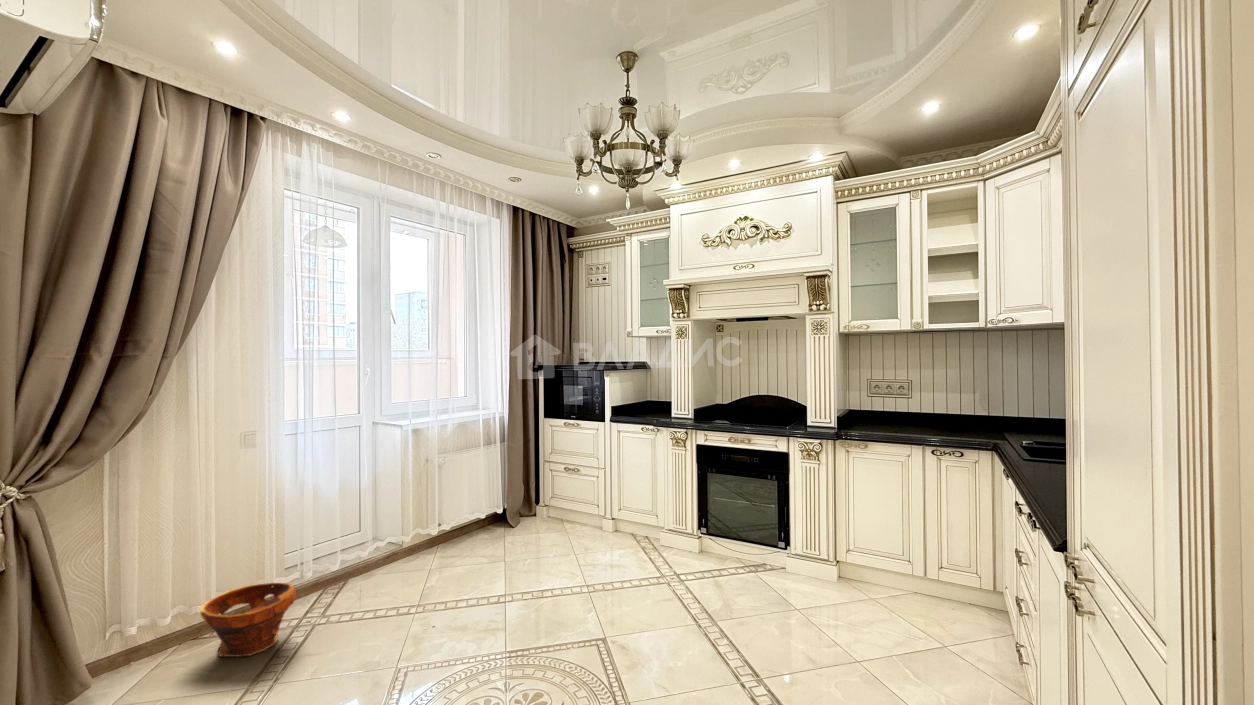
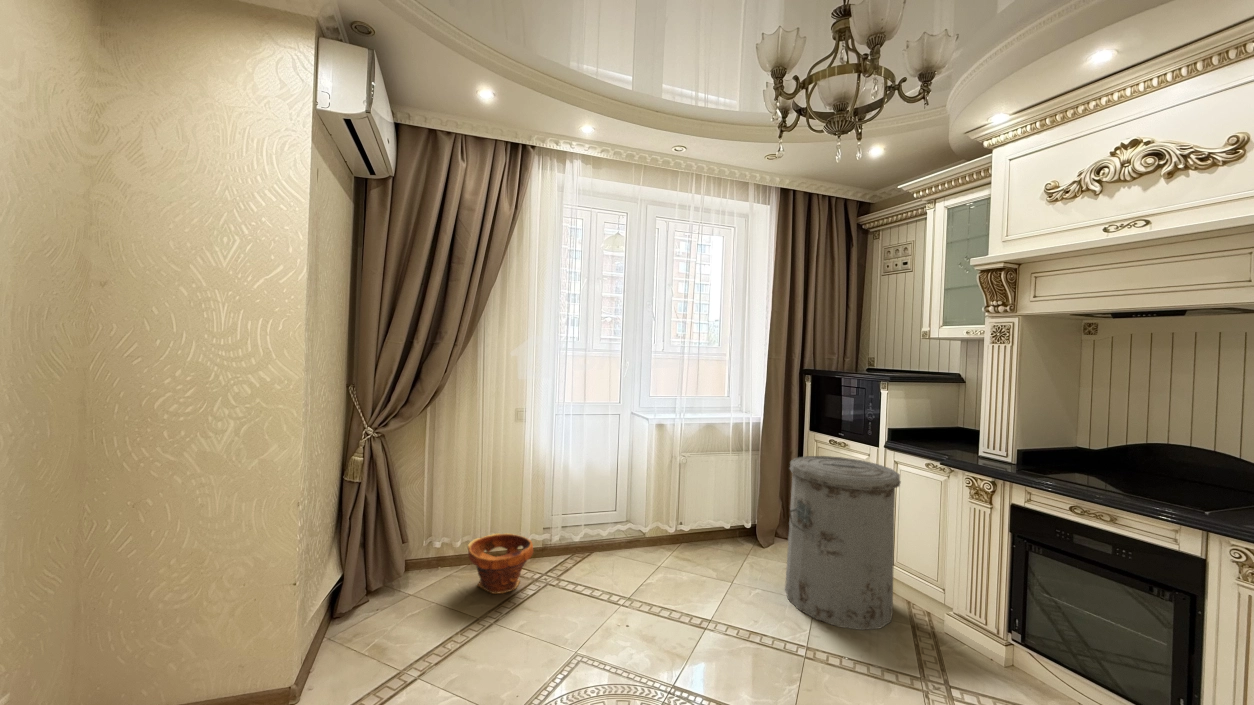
trash can: none [549,435,630,566] -> present [785,456,900,630]

